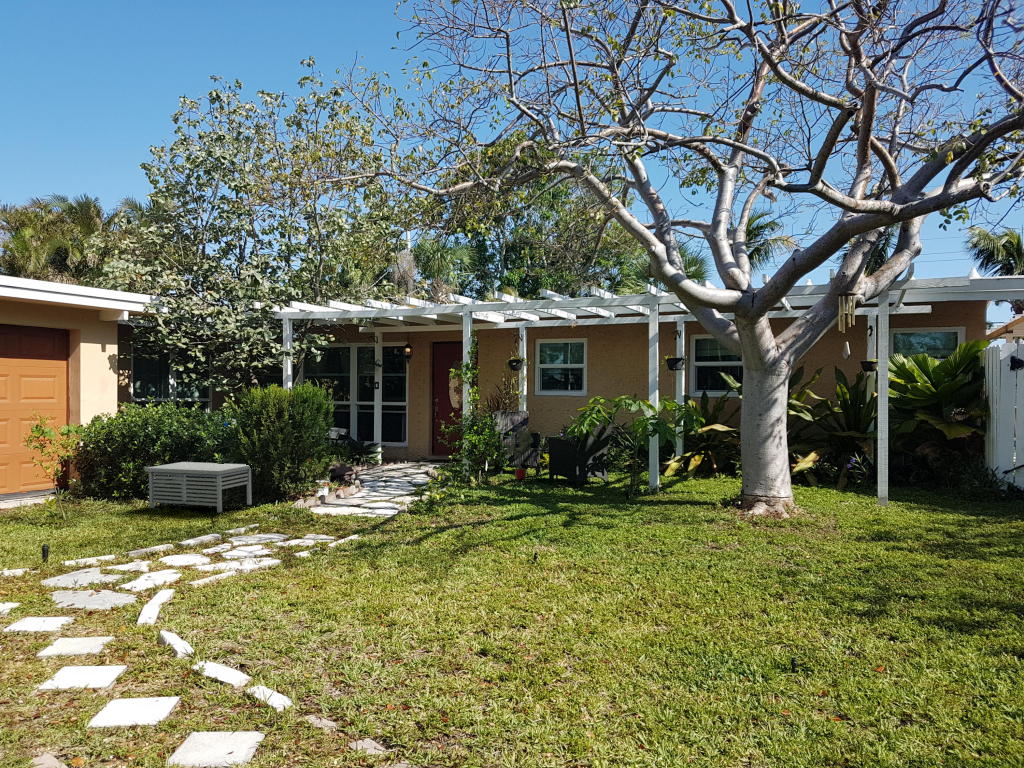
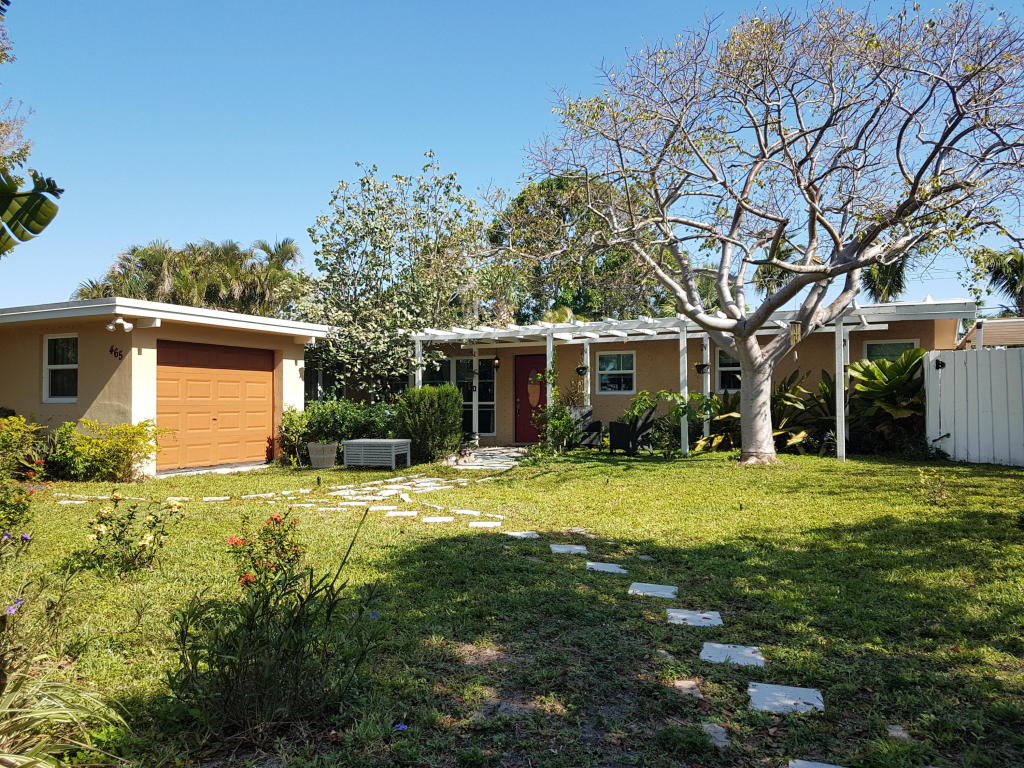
potted tree: present [505,424,533,480] -> none [576,414,599,454]
wooden bucket: none [96,465,147,507] -> present [307,441,338,468]

